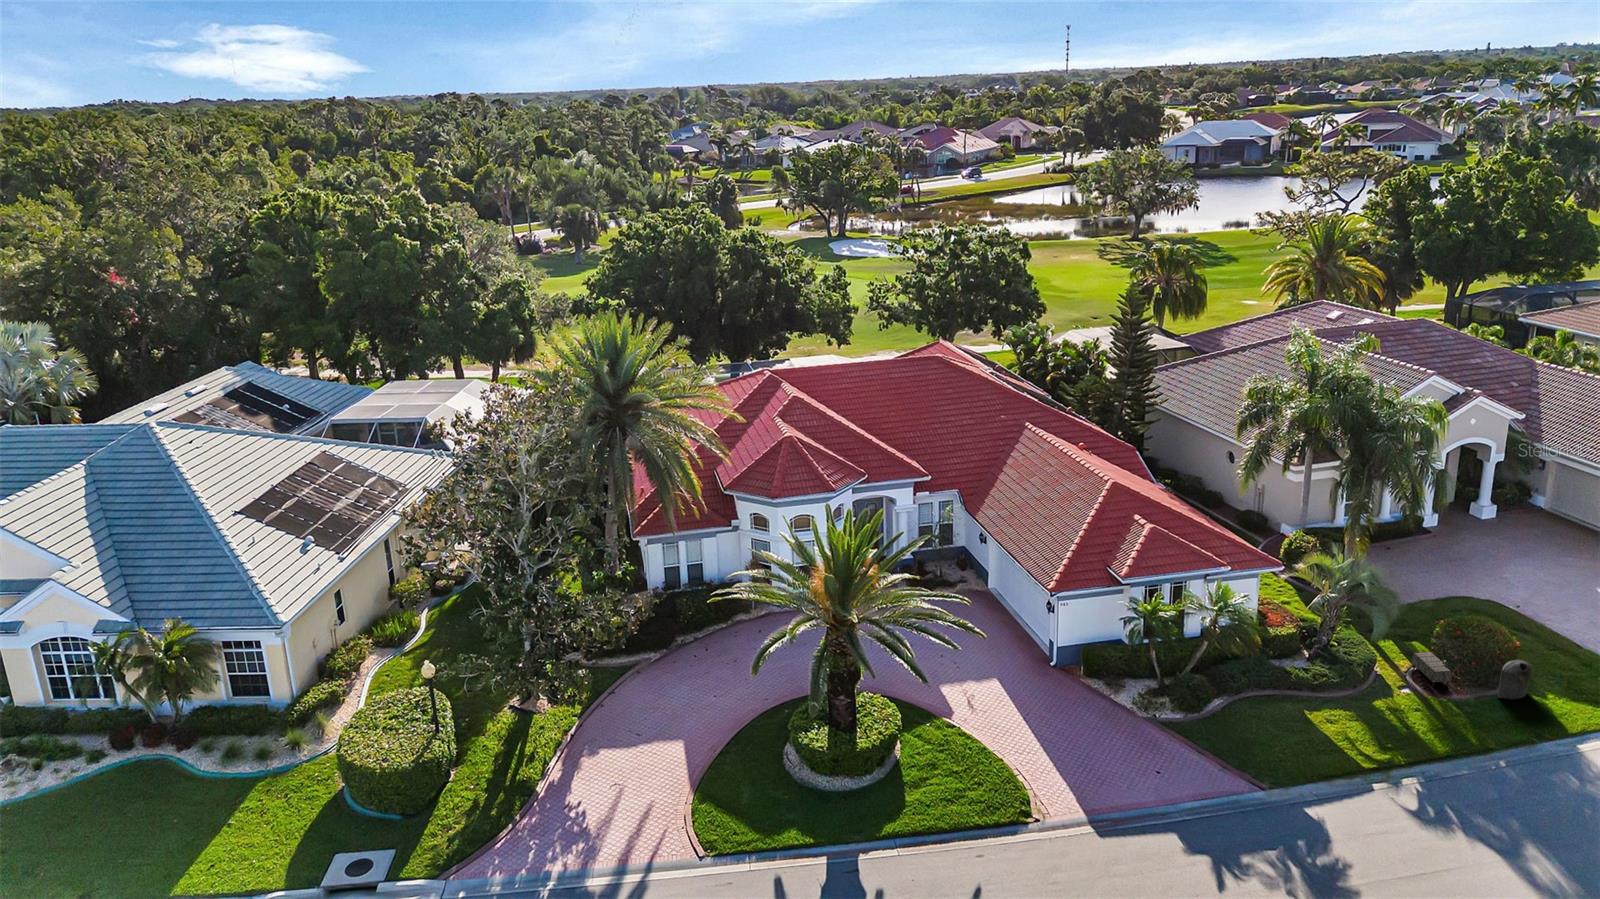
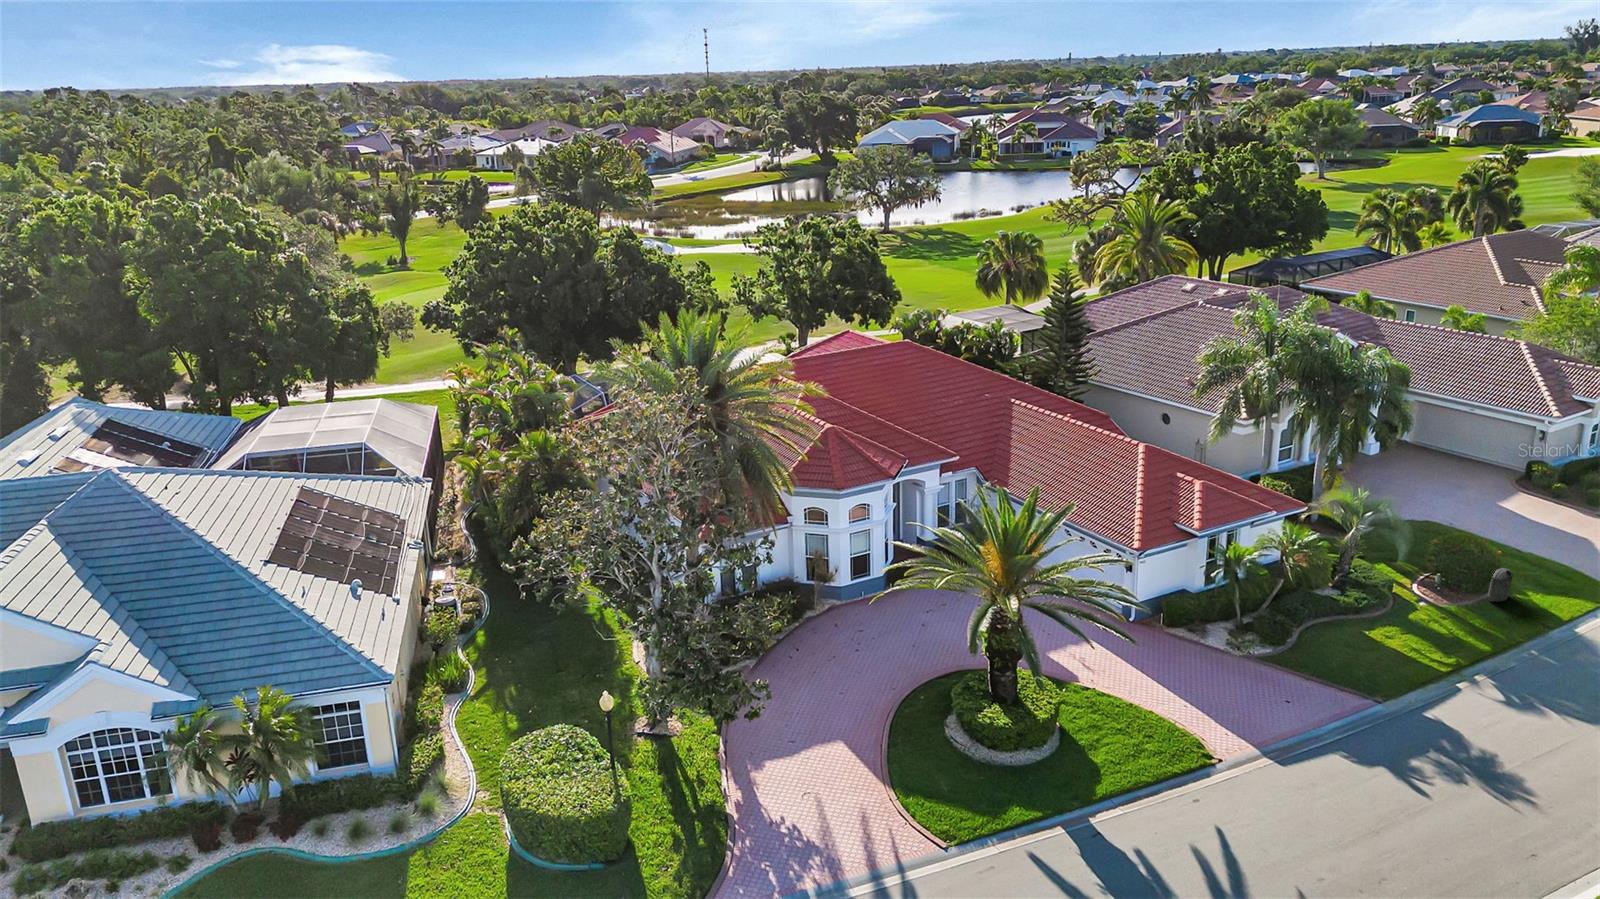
bench: present [1412,652,1452,687] -> none [1413,571,1453,599]

